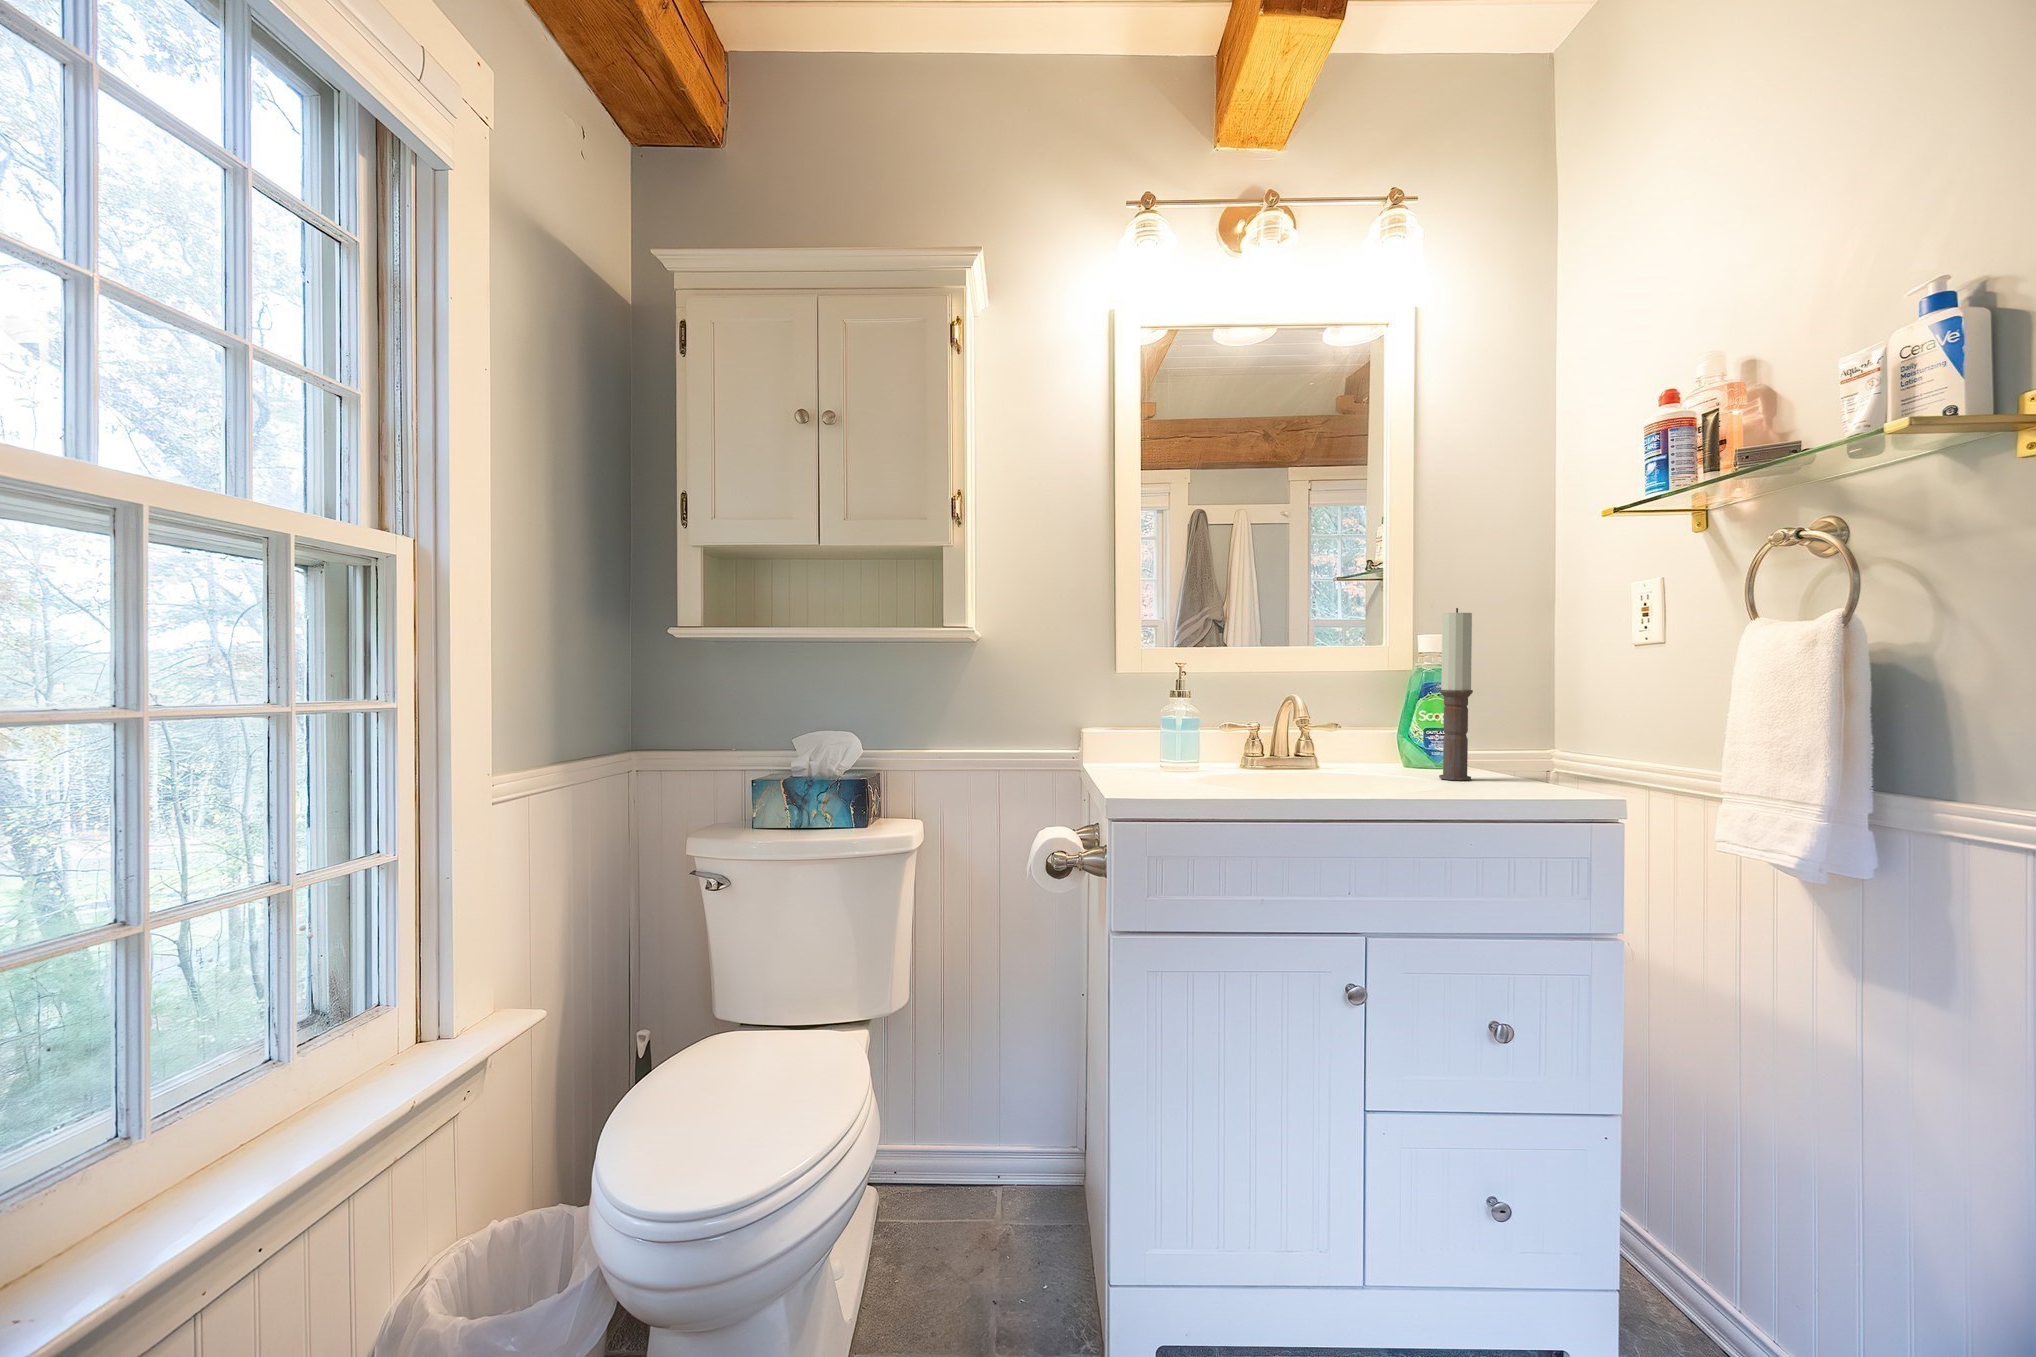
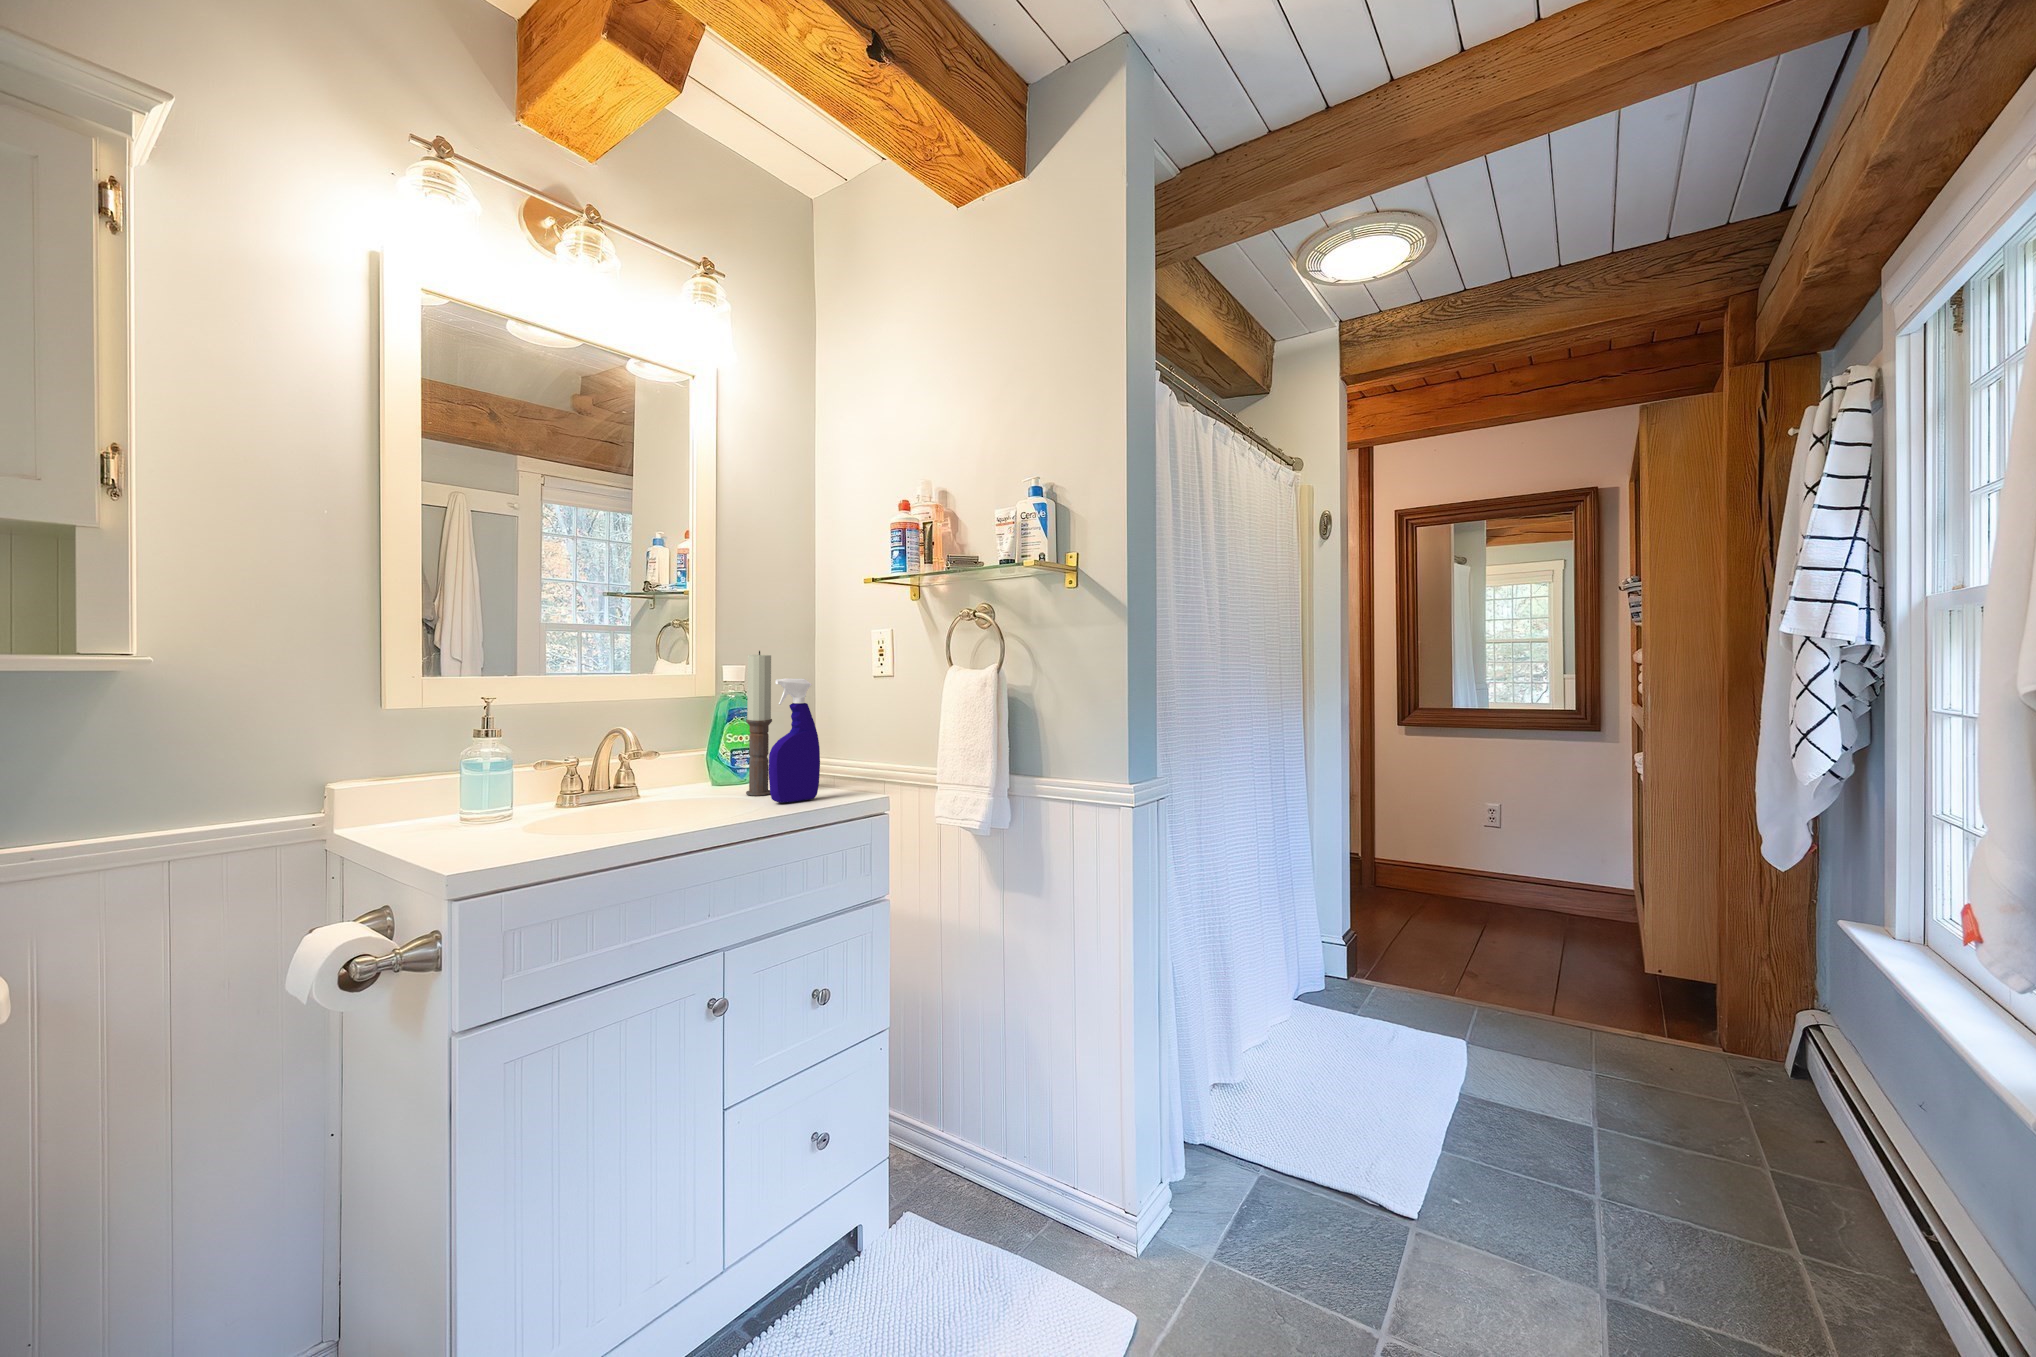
spray bottle: none [1464,635,1536,788] -> present [768,678,820,803]

